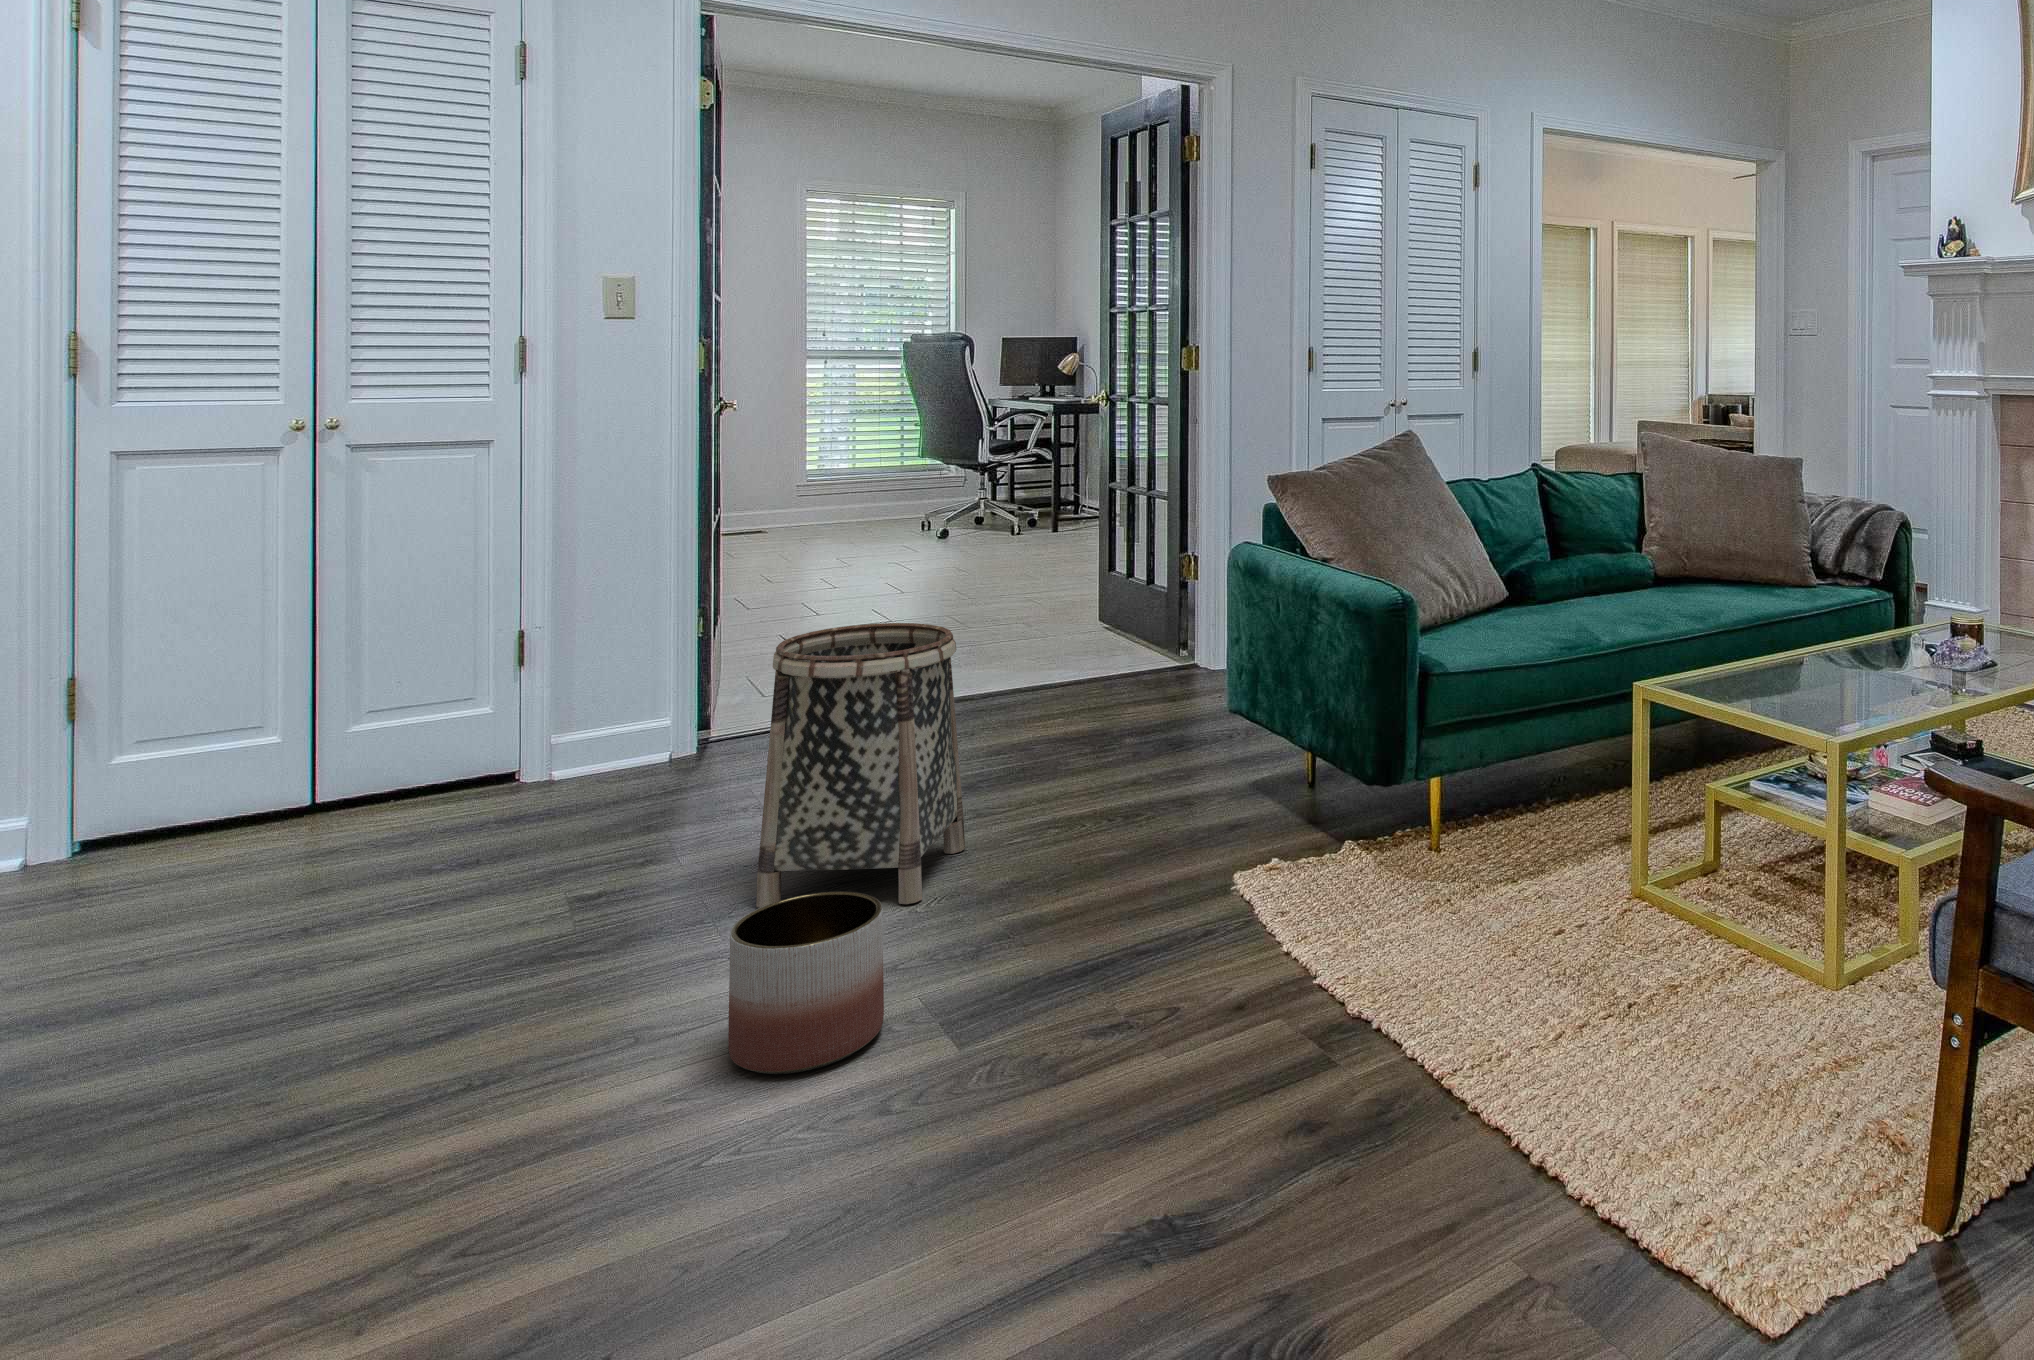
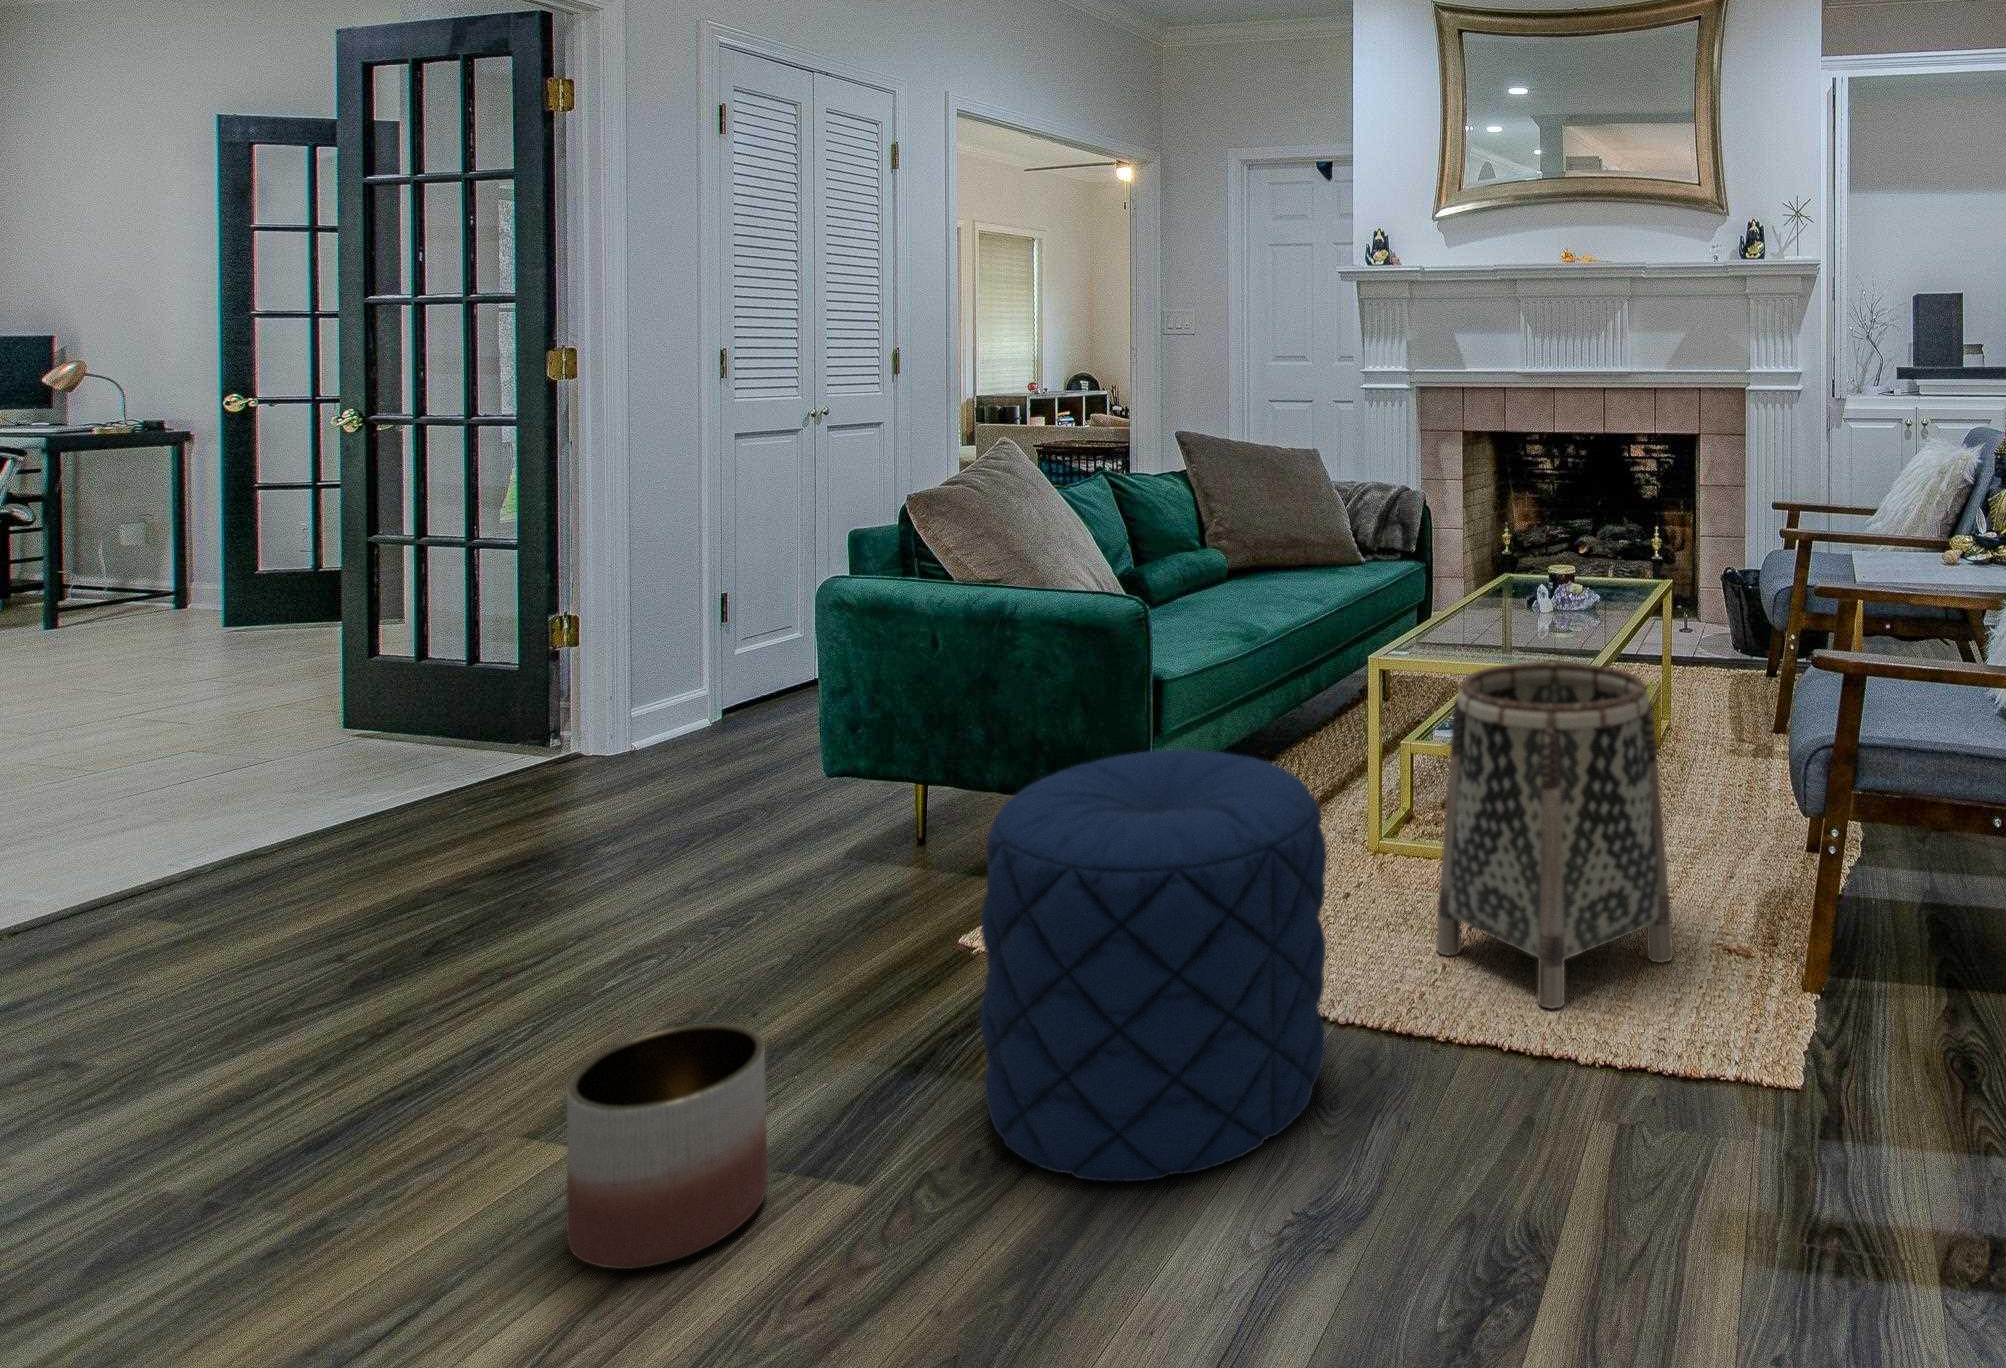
basket: present [756,623,965,908] -> present [1436,662,1673,1008]
pouf: none [1020,740,1354,1157] -> present [980,750,1327,1182]

